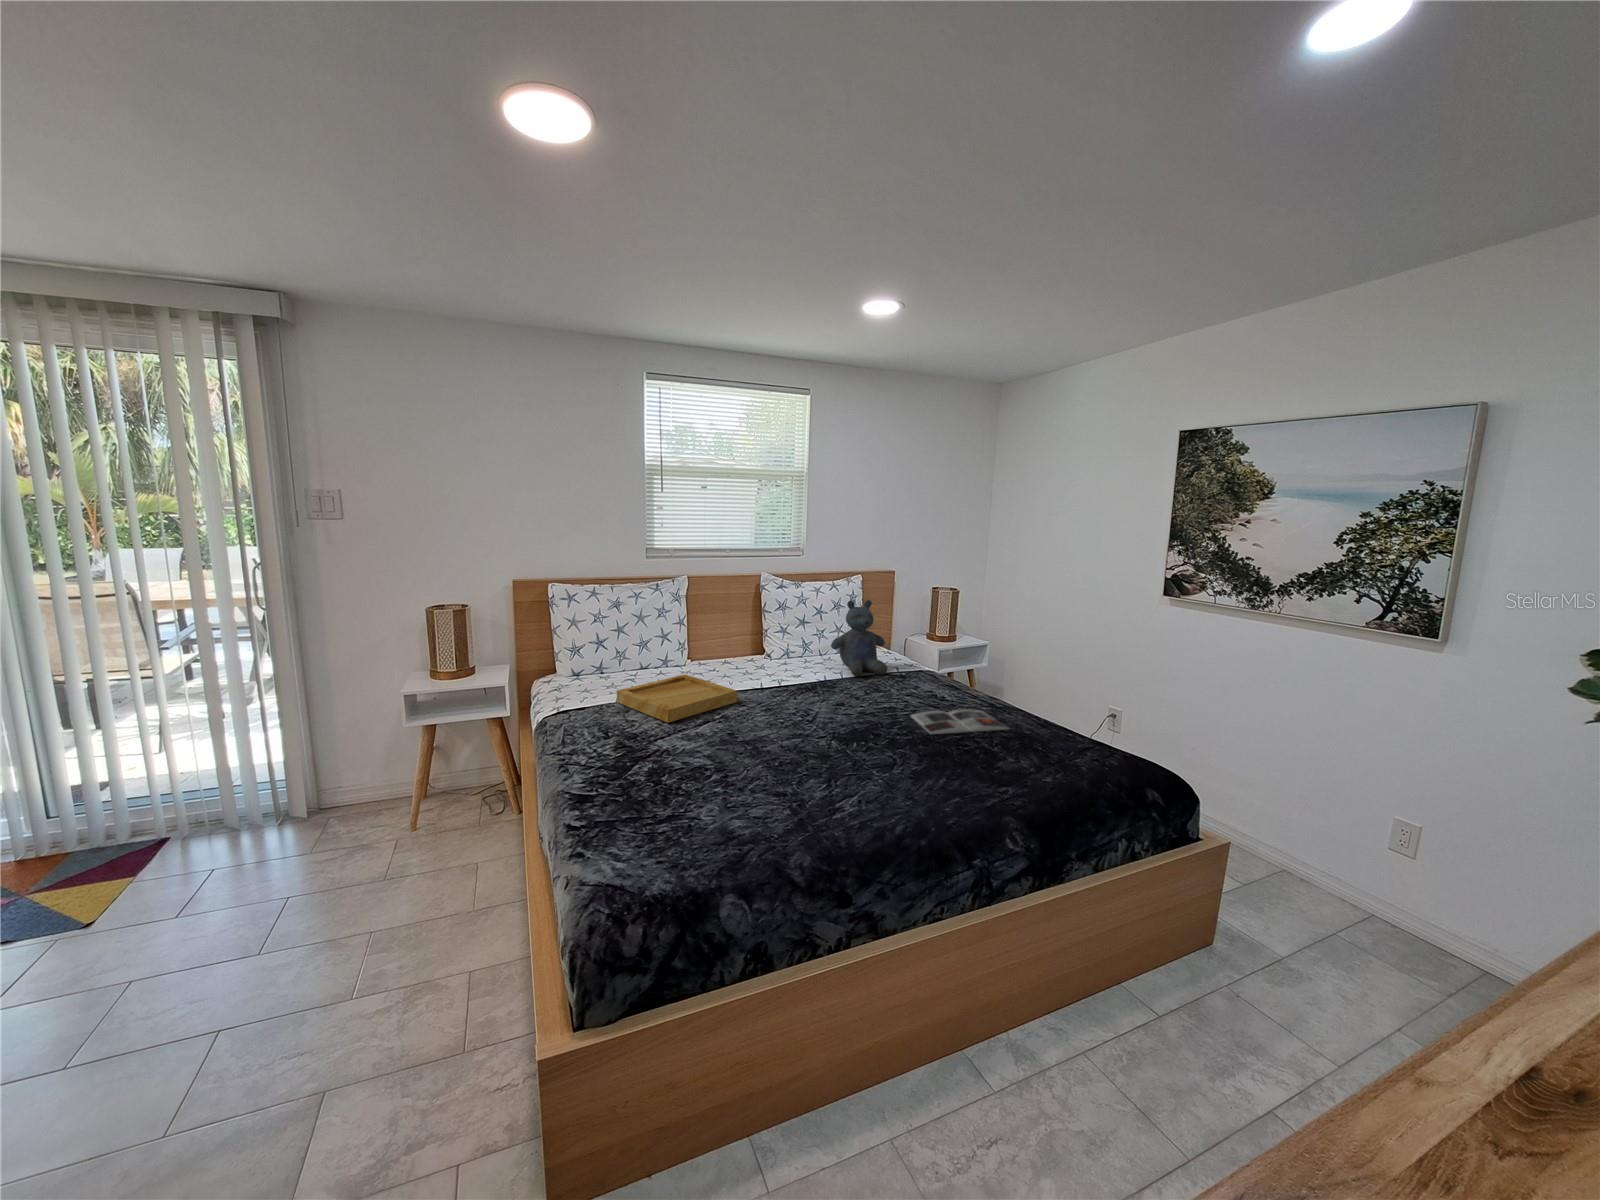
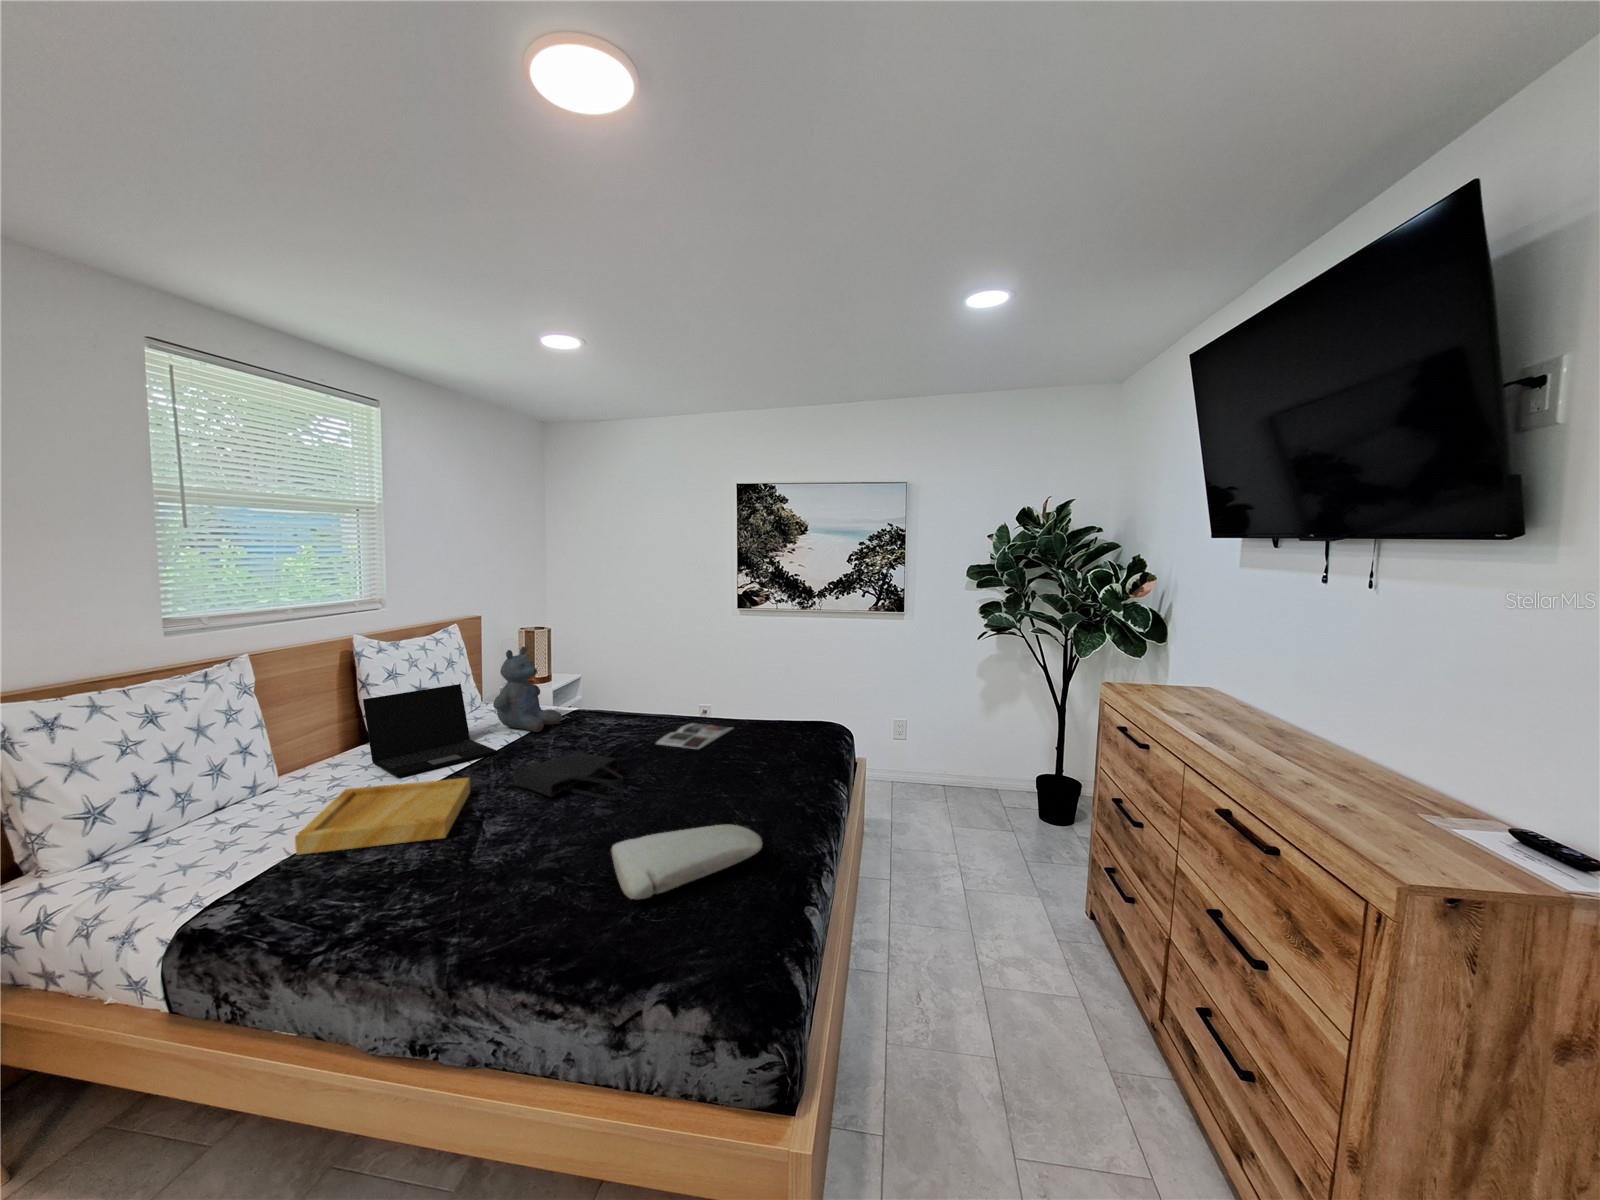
laptop: none [729,619,811,682] -> present [363,684,497,777]
tote bag: none [755,694,831,745] -> present [513,751,623,801]
pillow: none [620,767,763,829] -> present [611,825,762,899]

